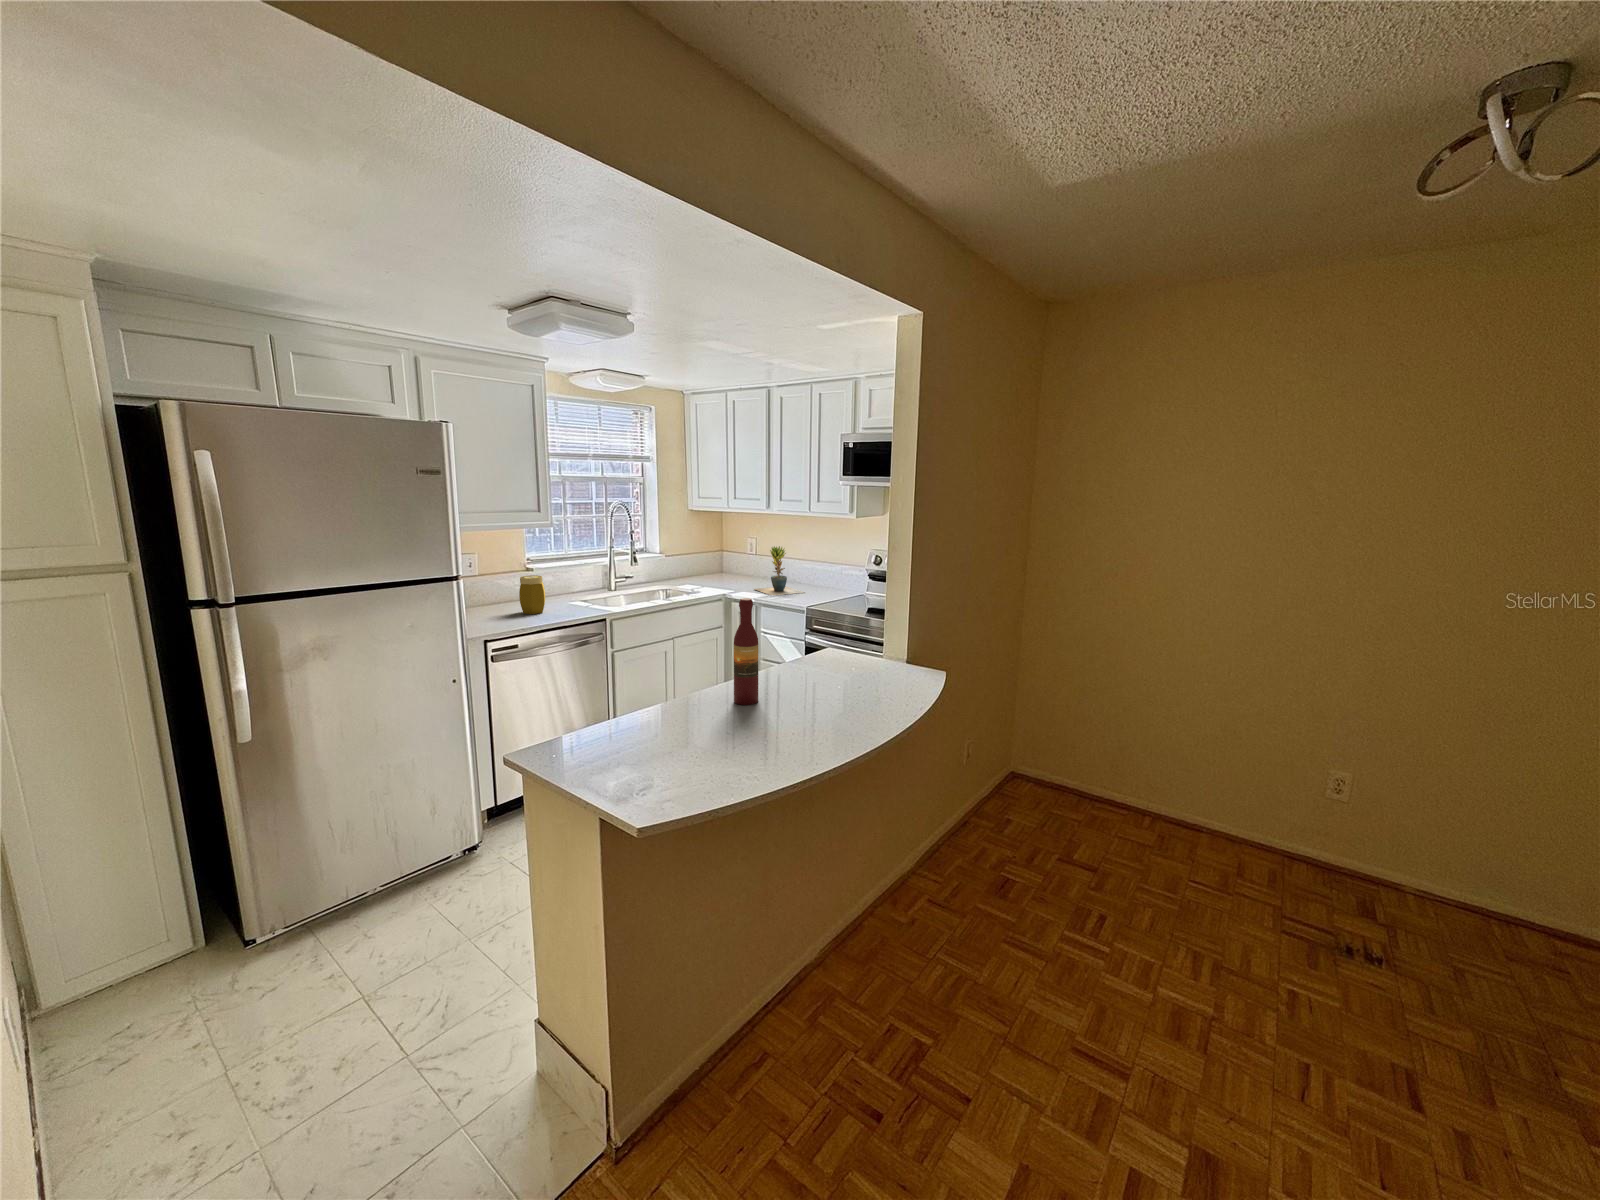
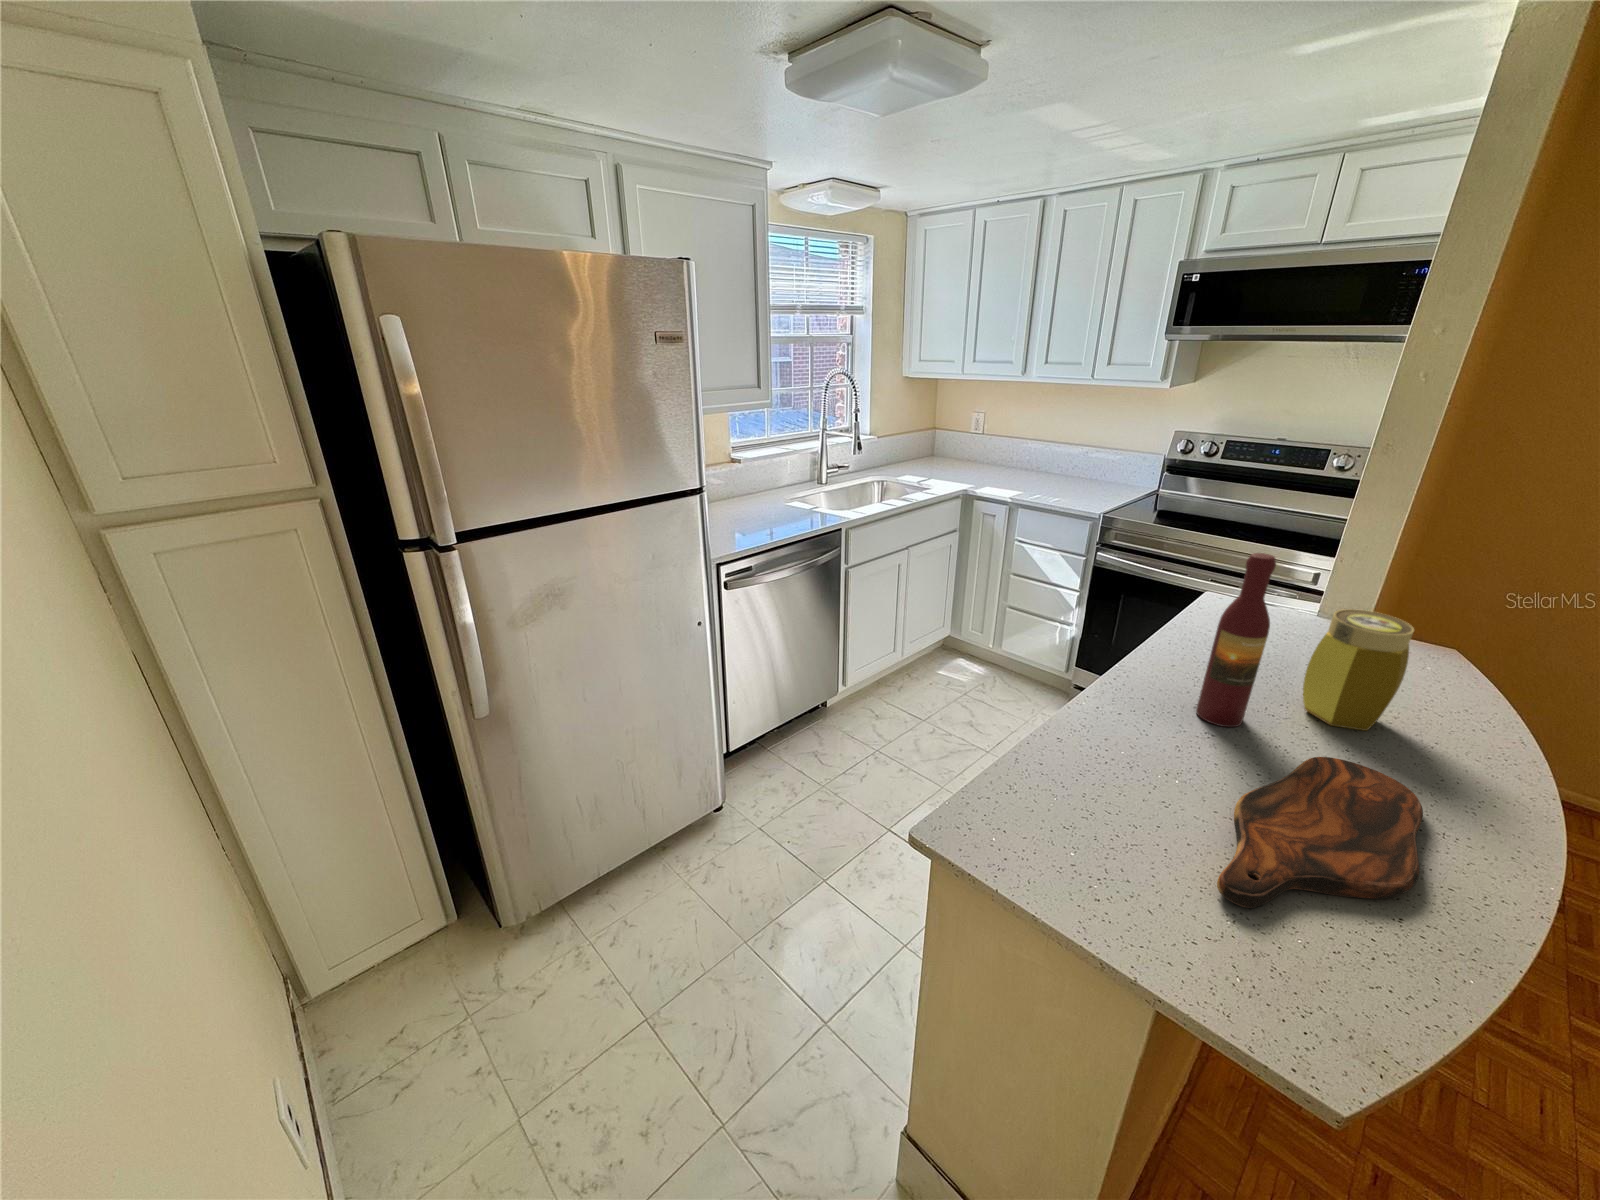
potted plant: present [755,546,804,595] -> none [993,424,1068,492]
jar: present [519,575,545,614] -> present [1303,609,1414,731]
cutting board: none [651,709,800,765] -> present [1217,757,1423,908]

